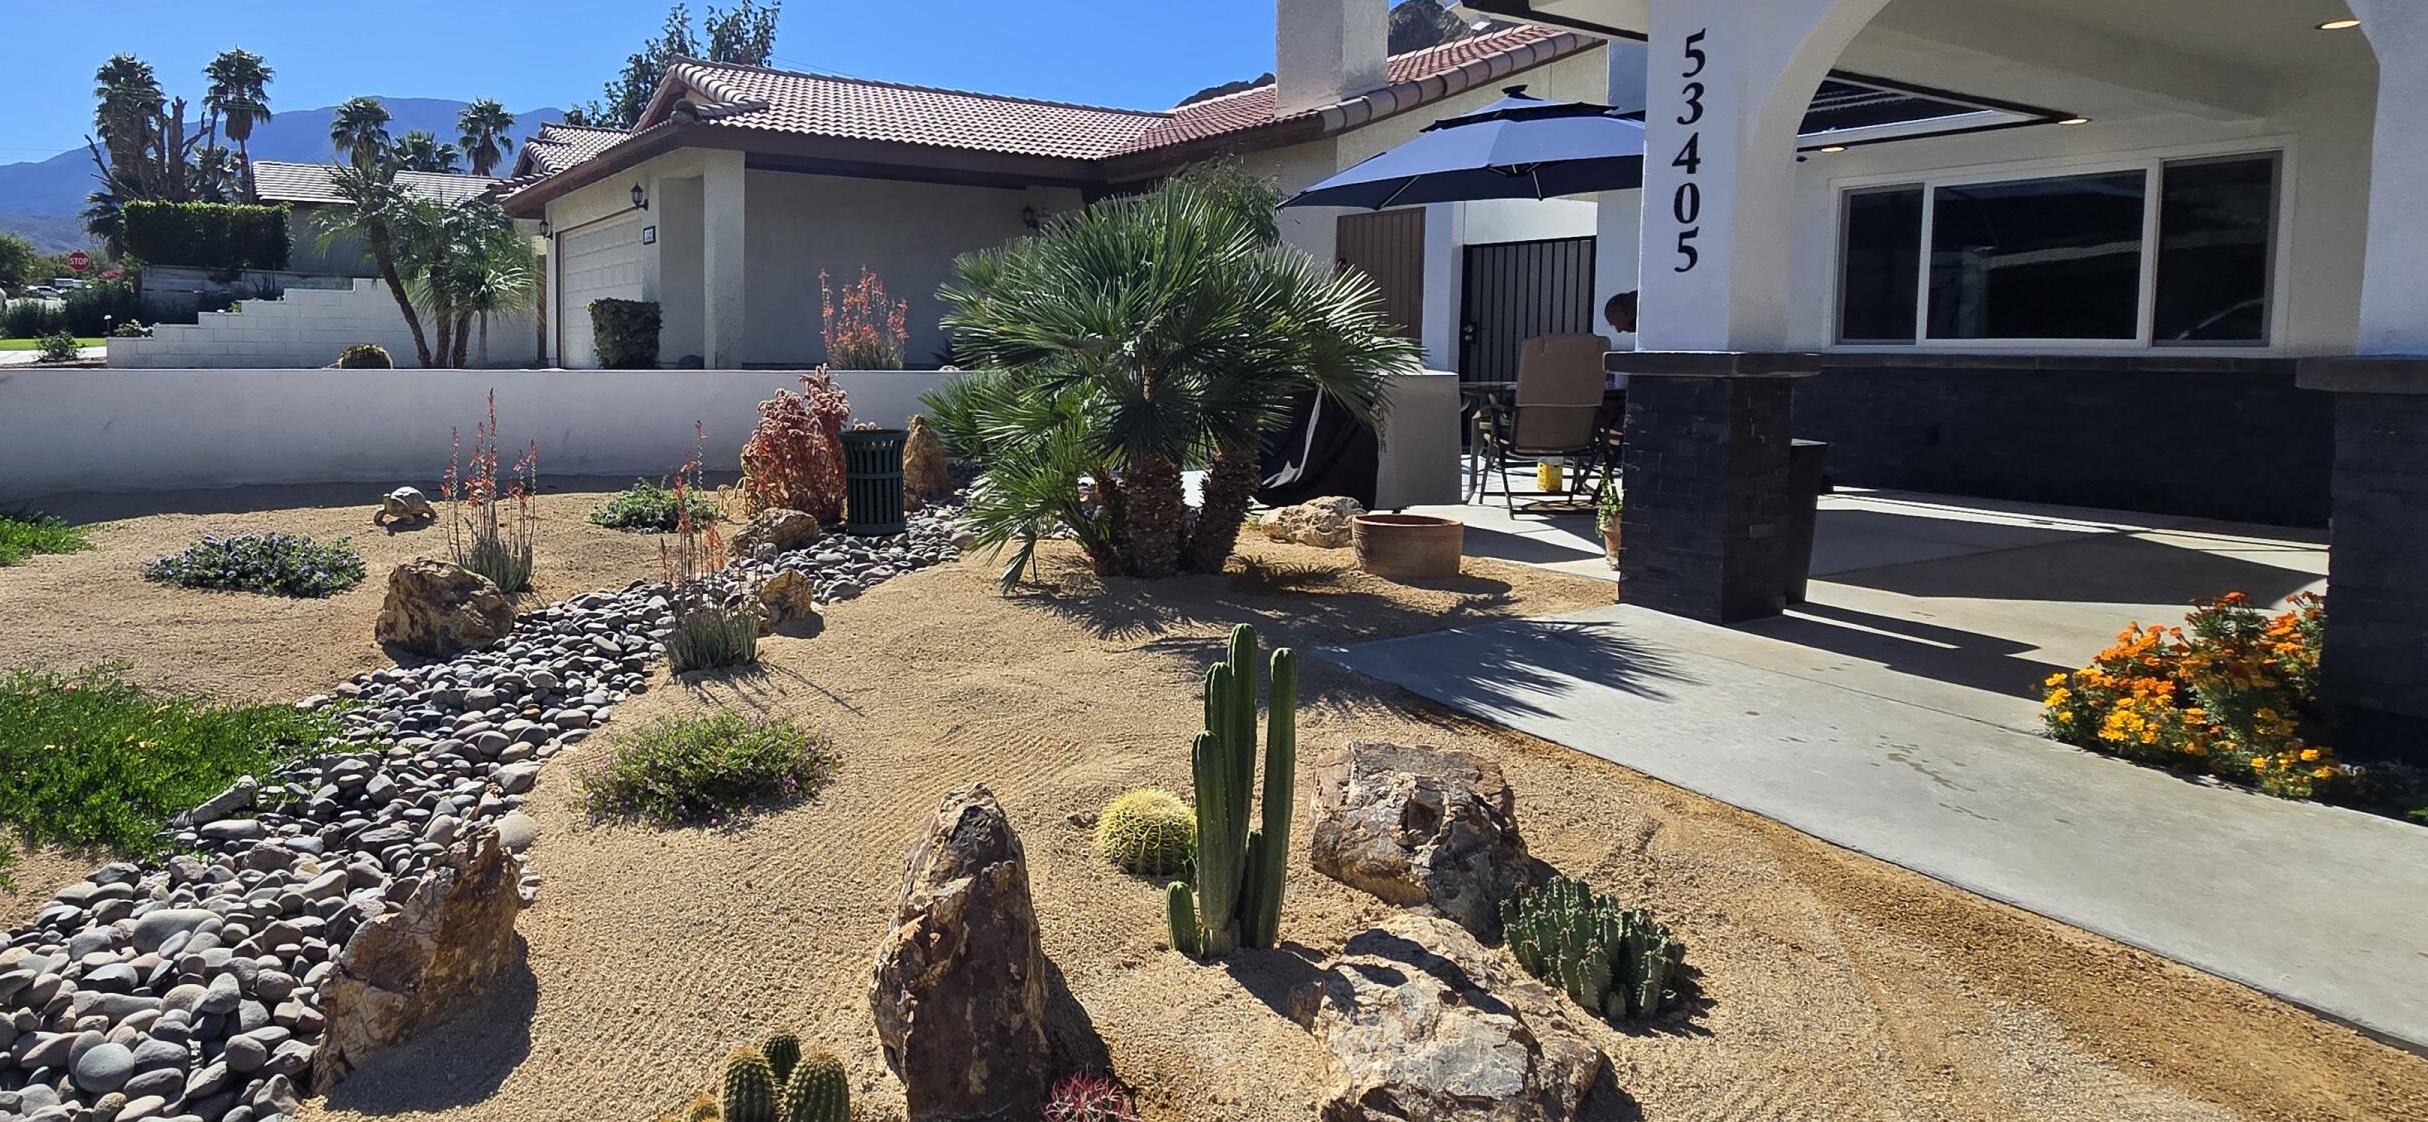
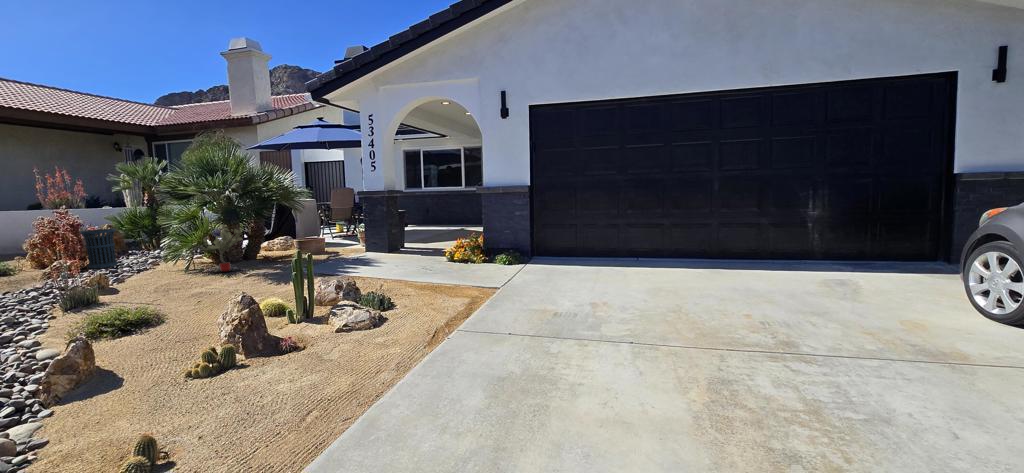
potted tree: none [1054,447,1181,605] -> present [203,227,242,272]

